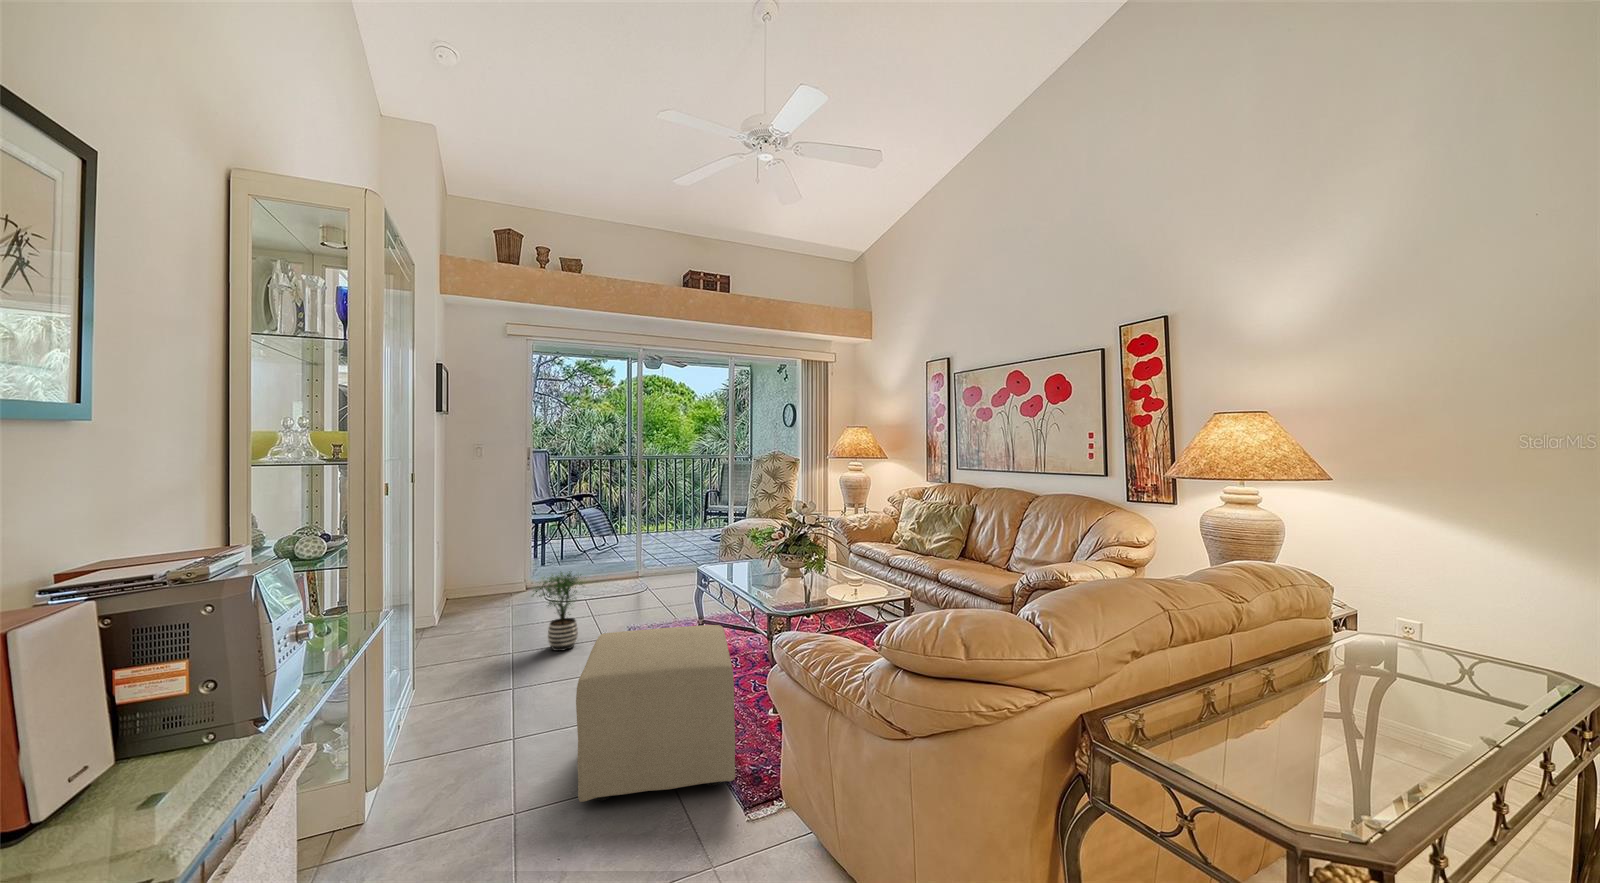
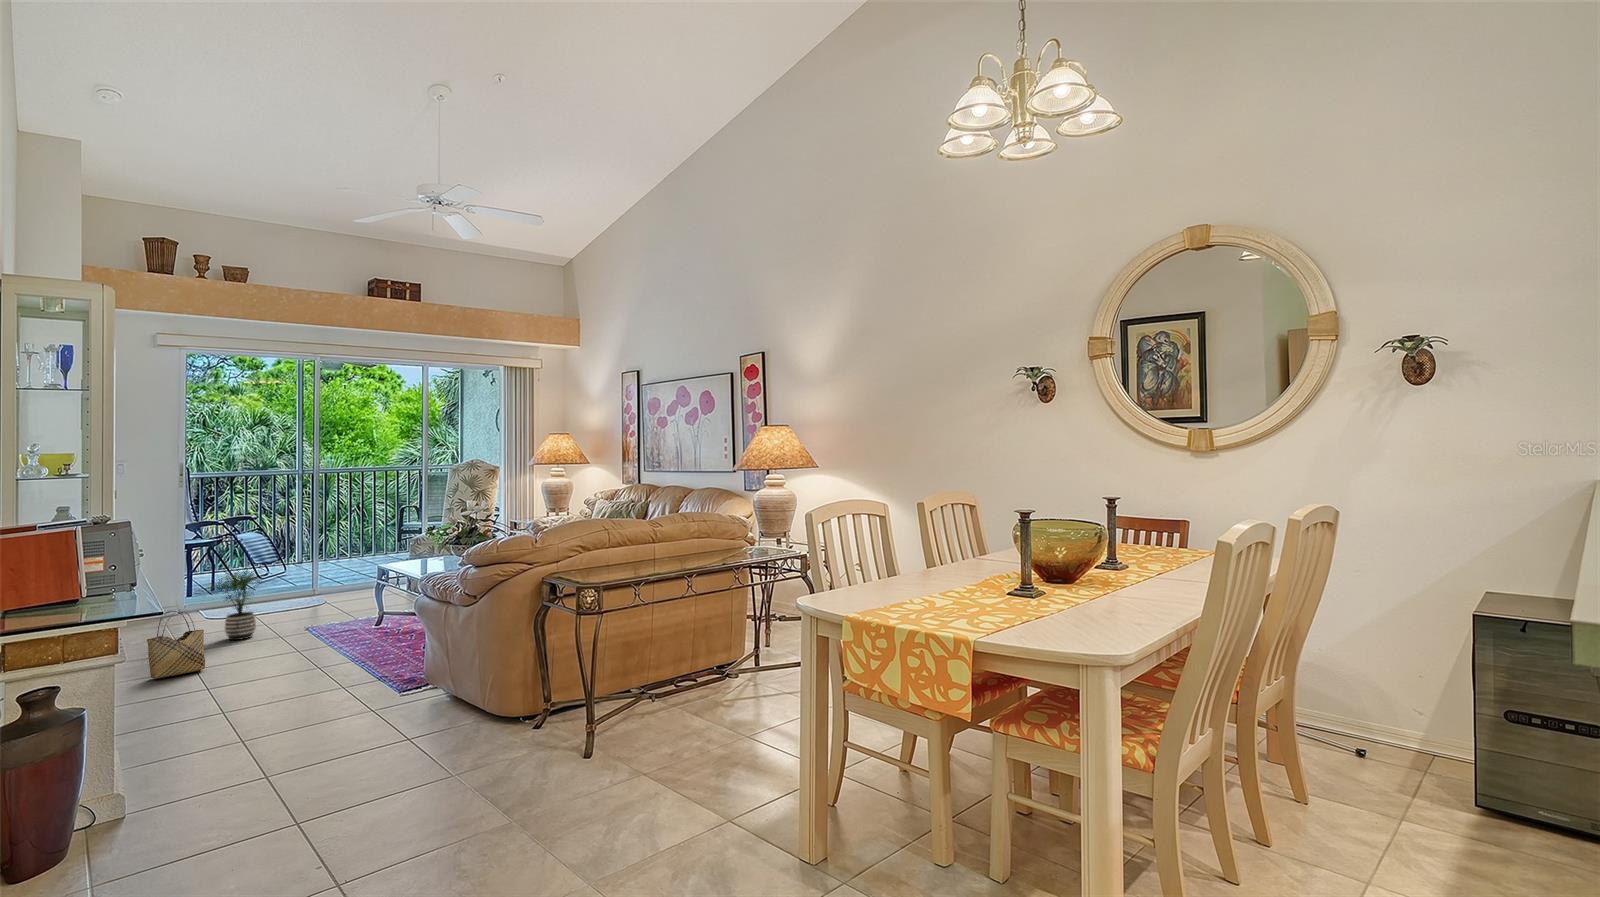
ottoman: present [576,625,735,802] -> none [259,589,386,698]
woven basket: none [458,632,521,722] -> present [147,611,205,679]

